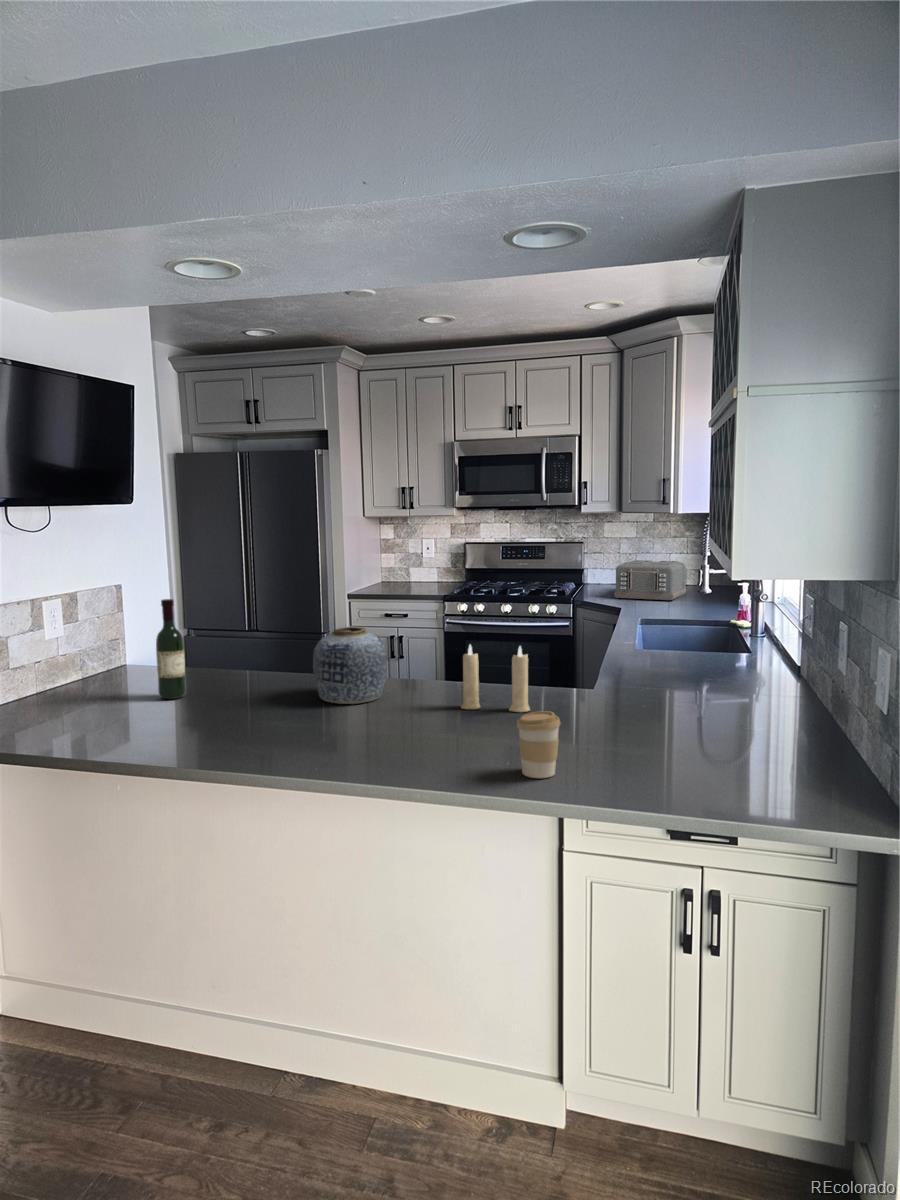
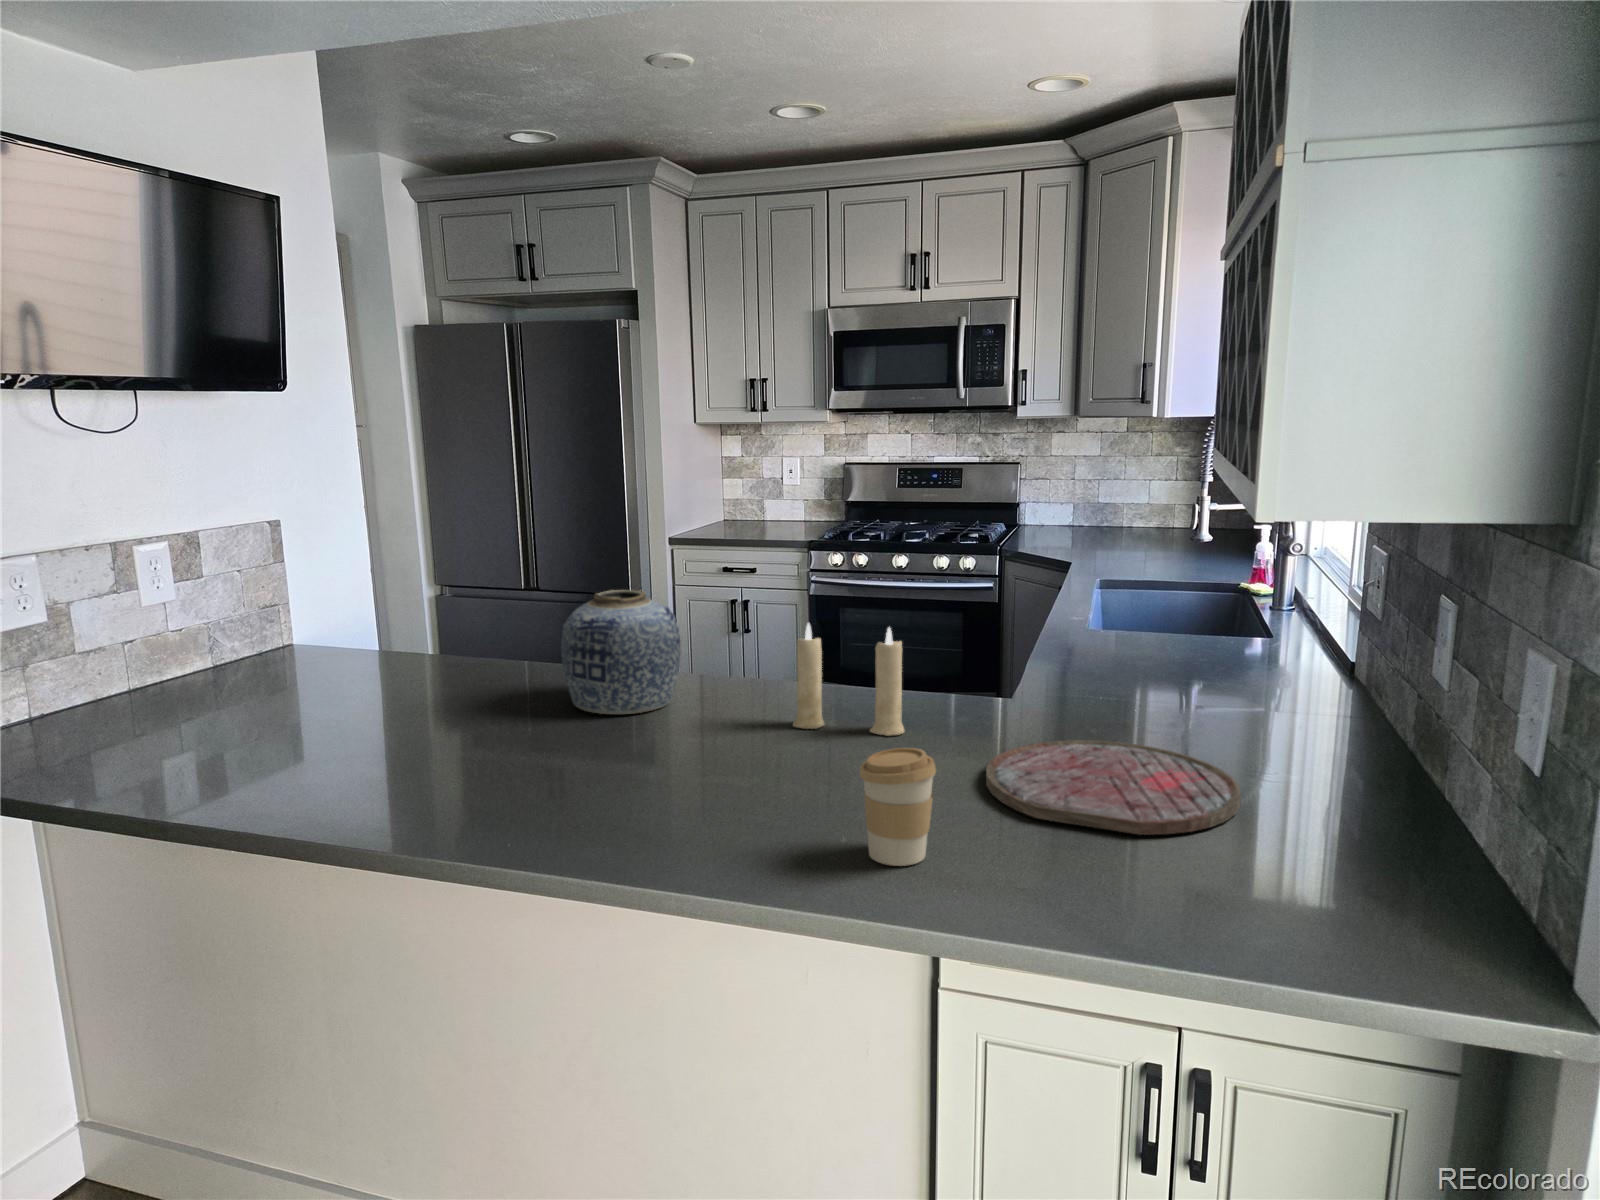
toaster: present [615,560,686,600] -> none [1064,490,1176,551]
wine bottle: present [156,599,186,699] -> none [320,543,369,700]
cutting board: none [583,712,732,760] -> present [986,740,1241,835]

